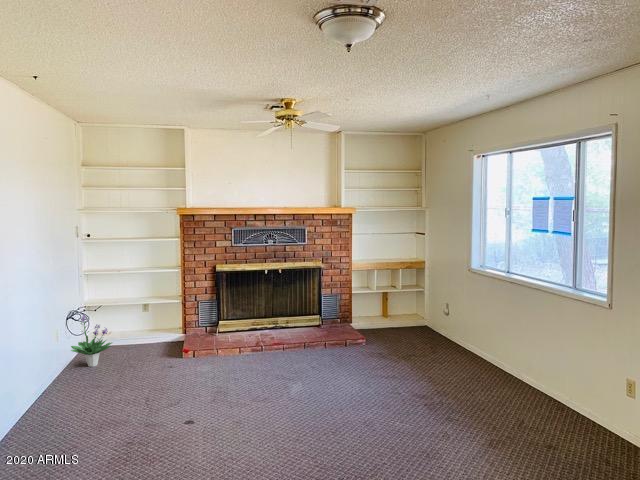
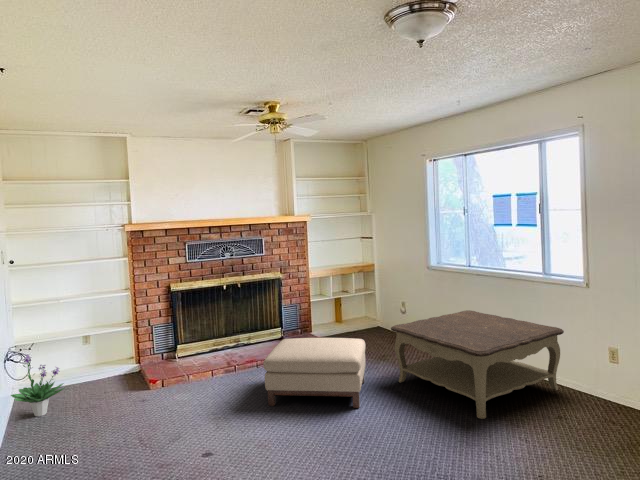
coffee table: none [400,320,585,435] -> present [391,310,564,419]
ottoman: none [266,327,374,403] -> present [263,338,366,408]

